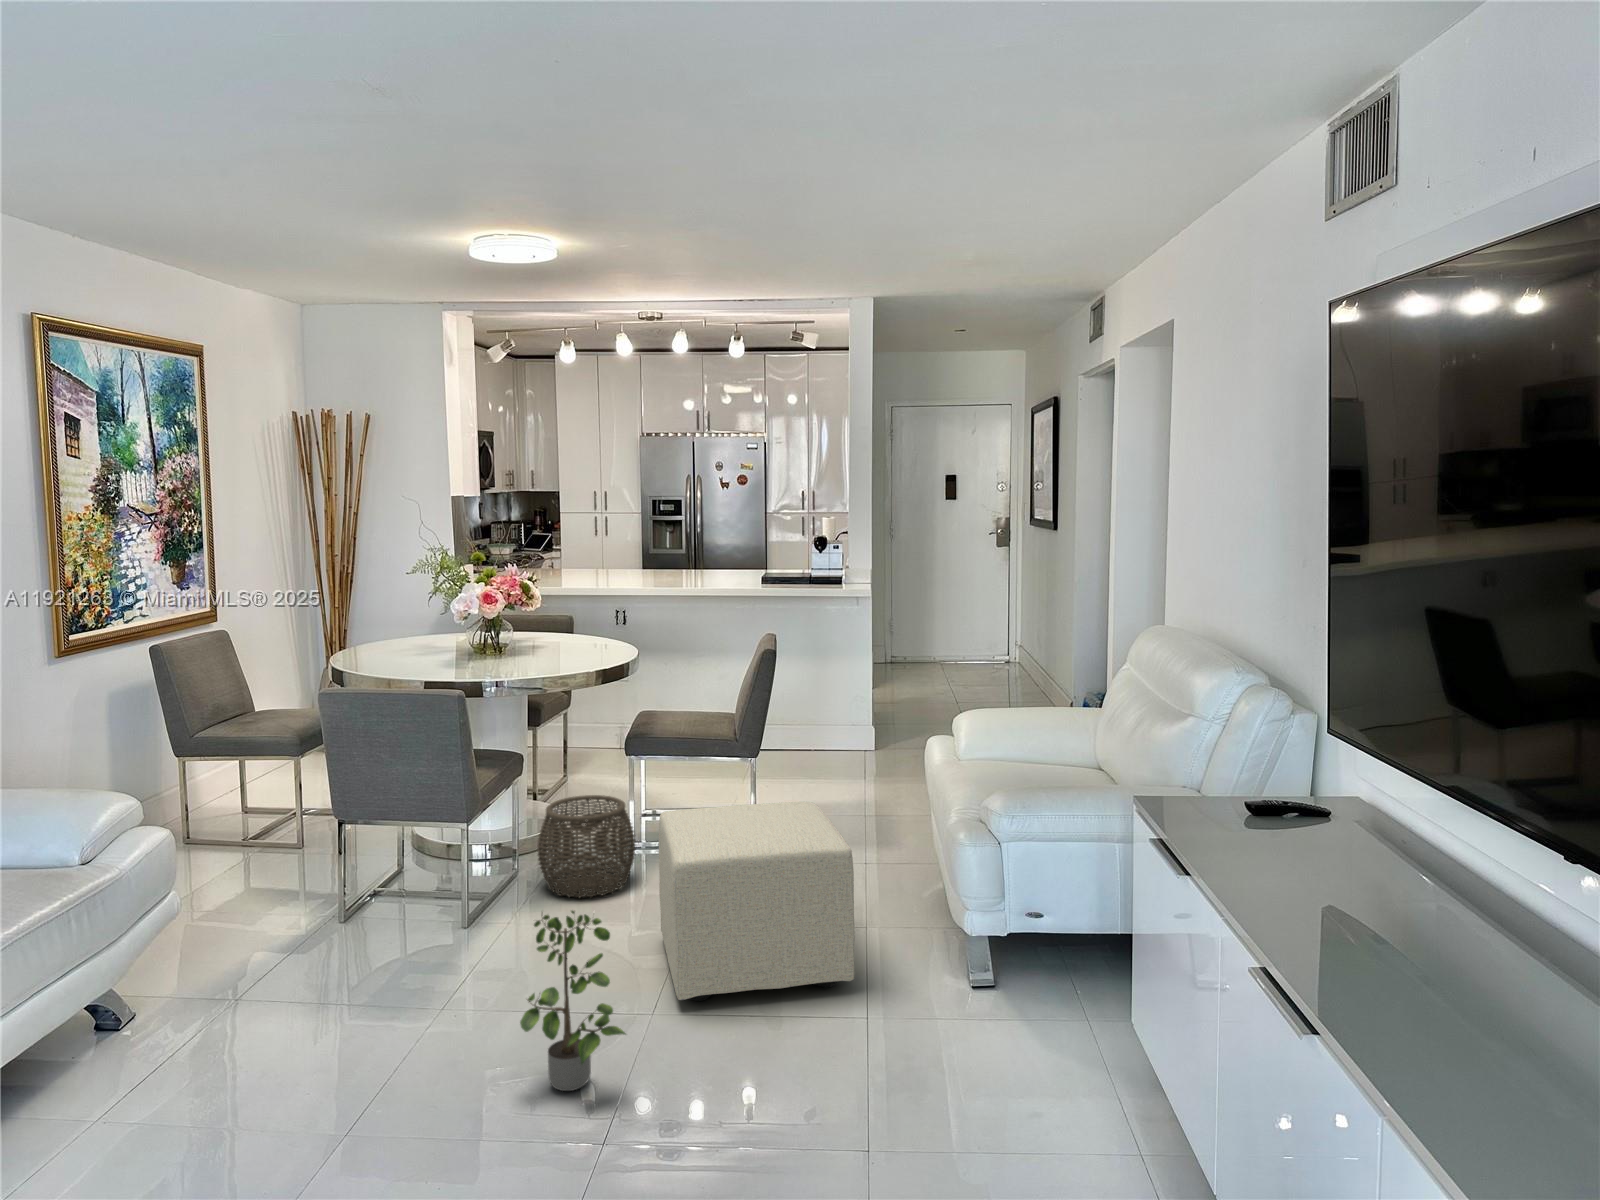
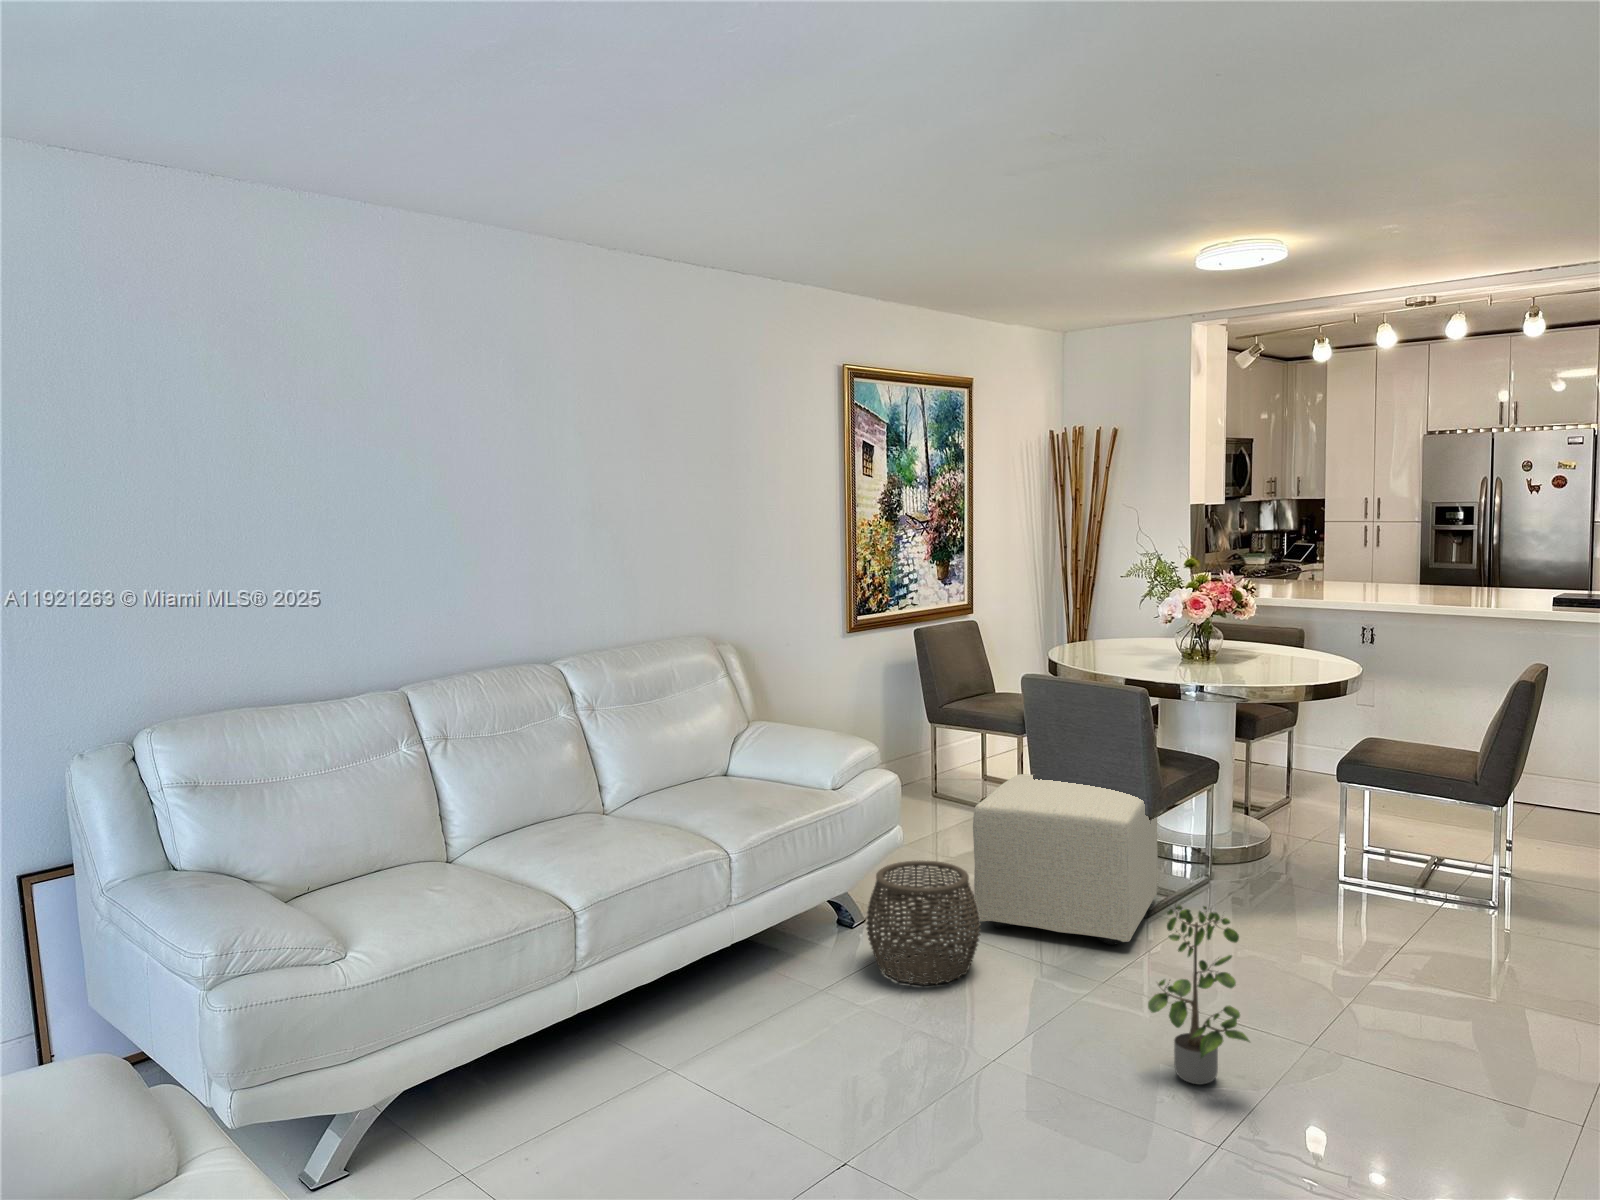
woven basket: present [538,795,636,898] -> present [866,861,981,984]
ottoman: present [659,802,855,1001] -> present [973,774,1158,945]

